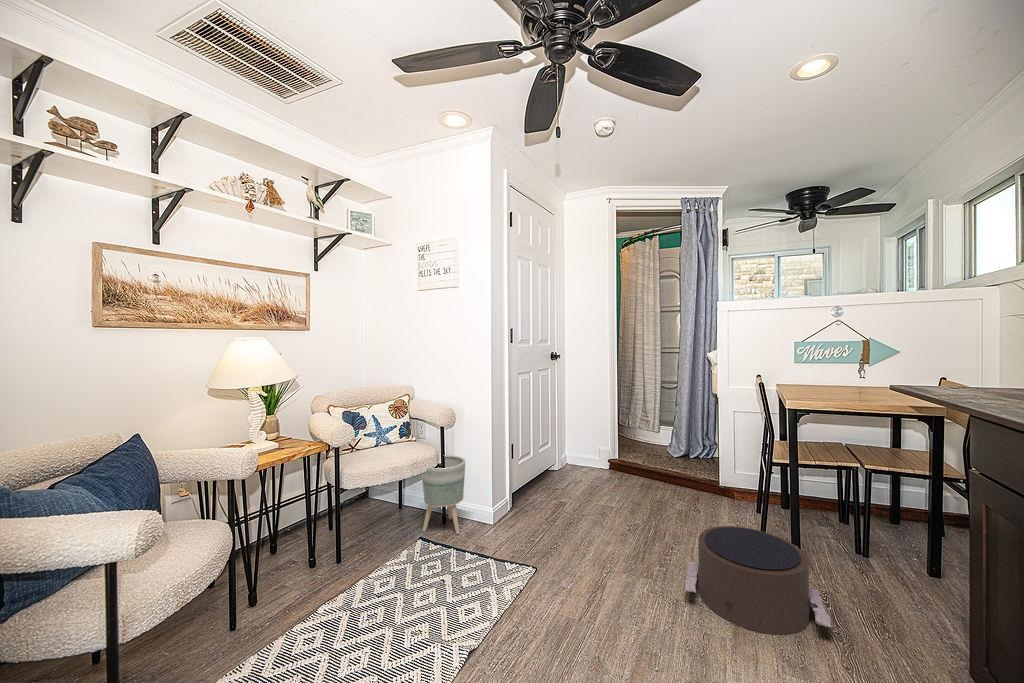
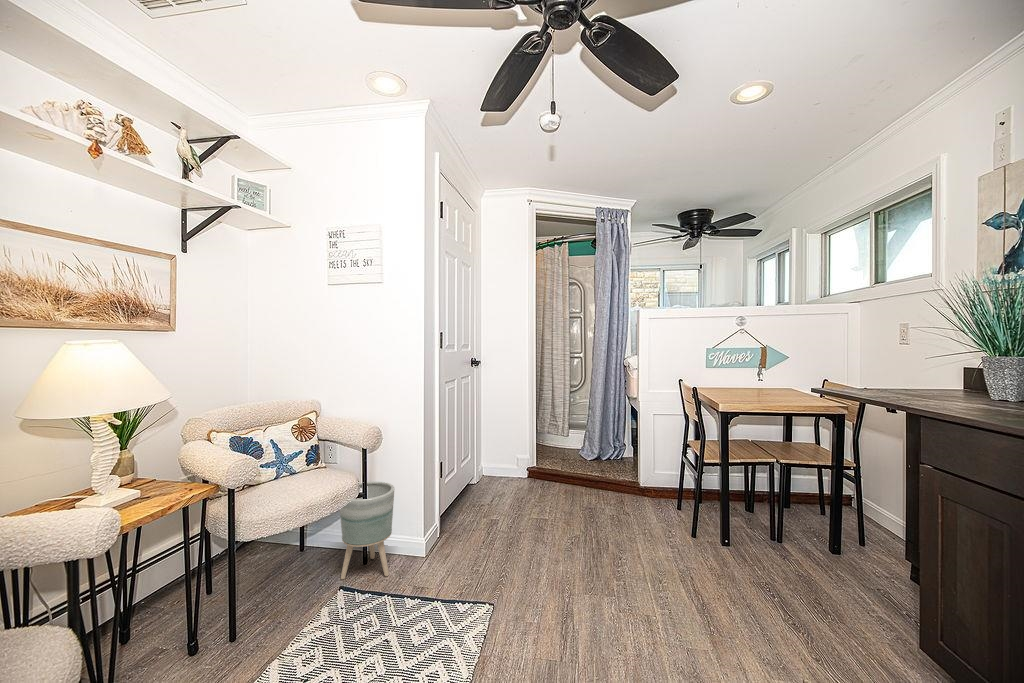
pouf: present [685,526,831,635] -> none [648,528,791,634]

